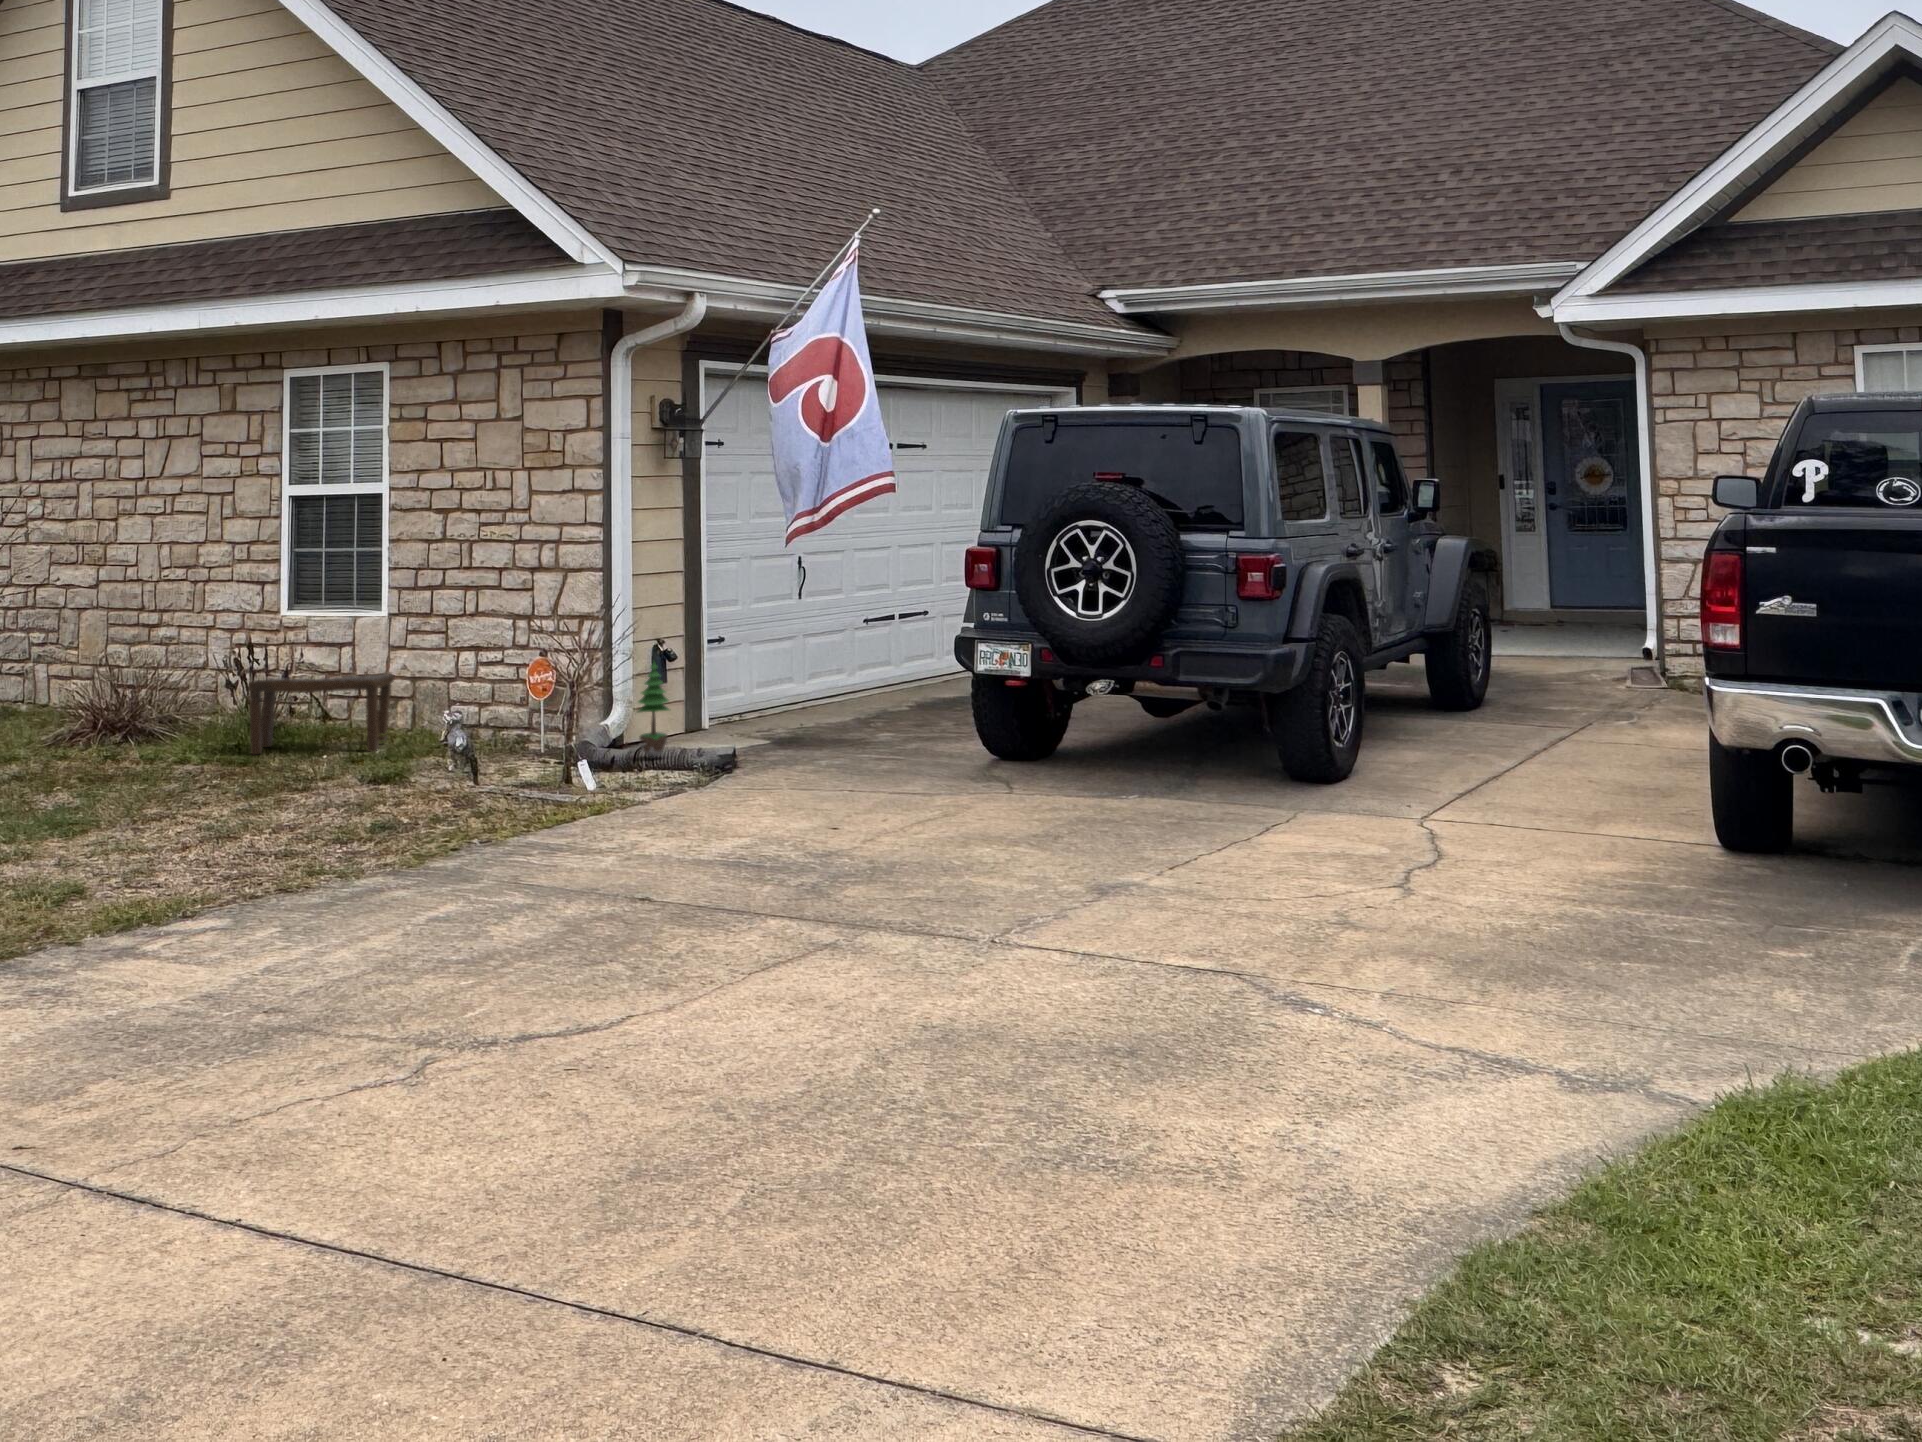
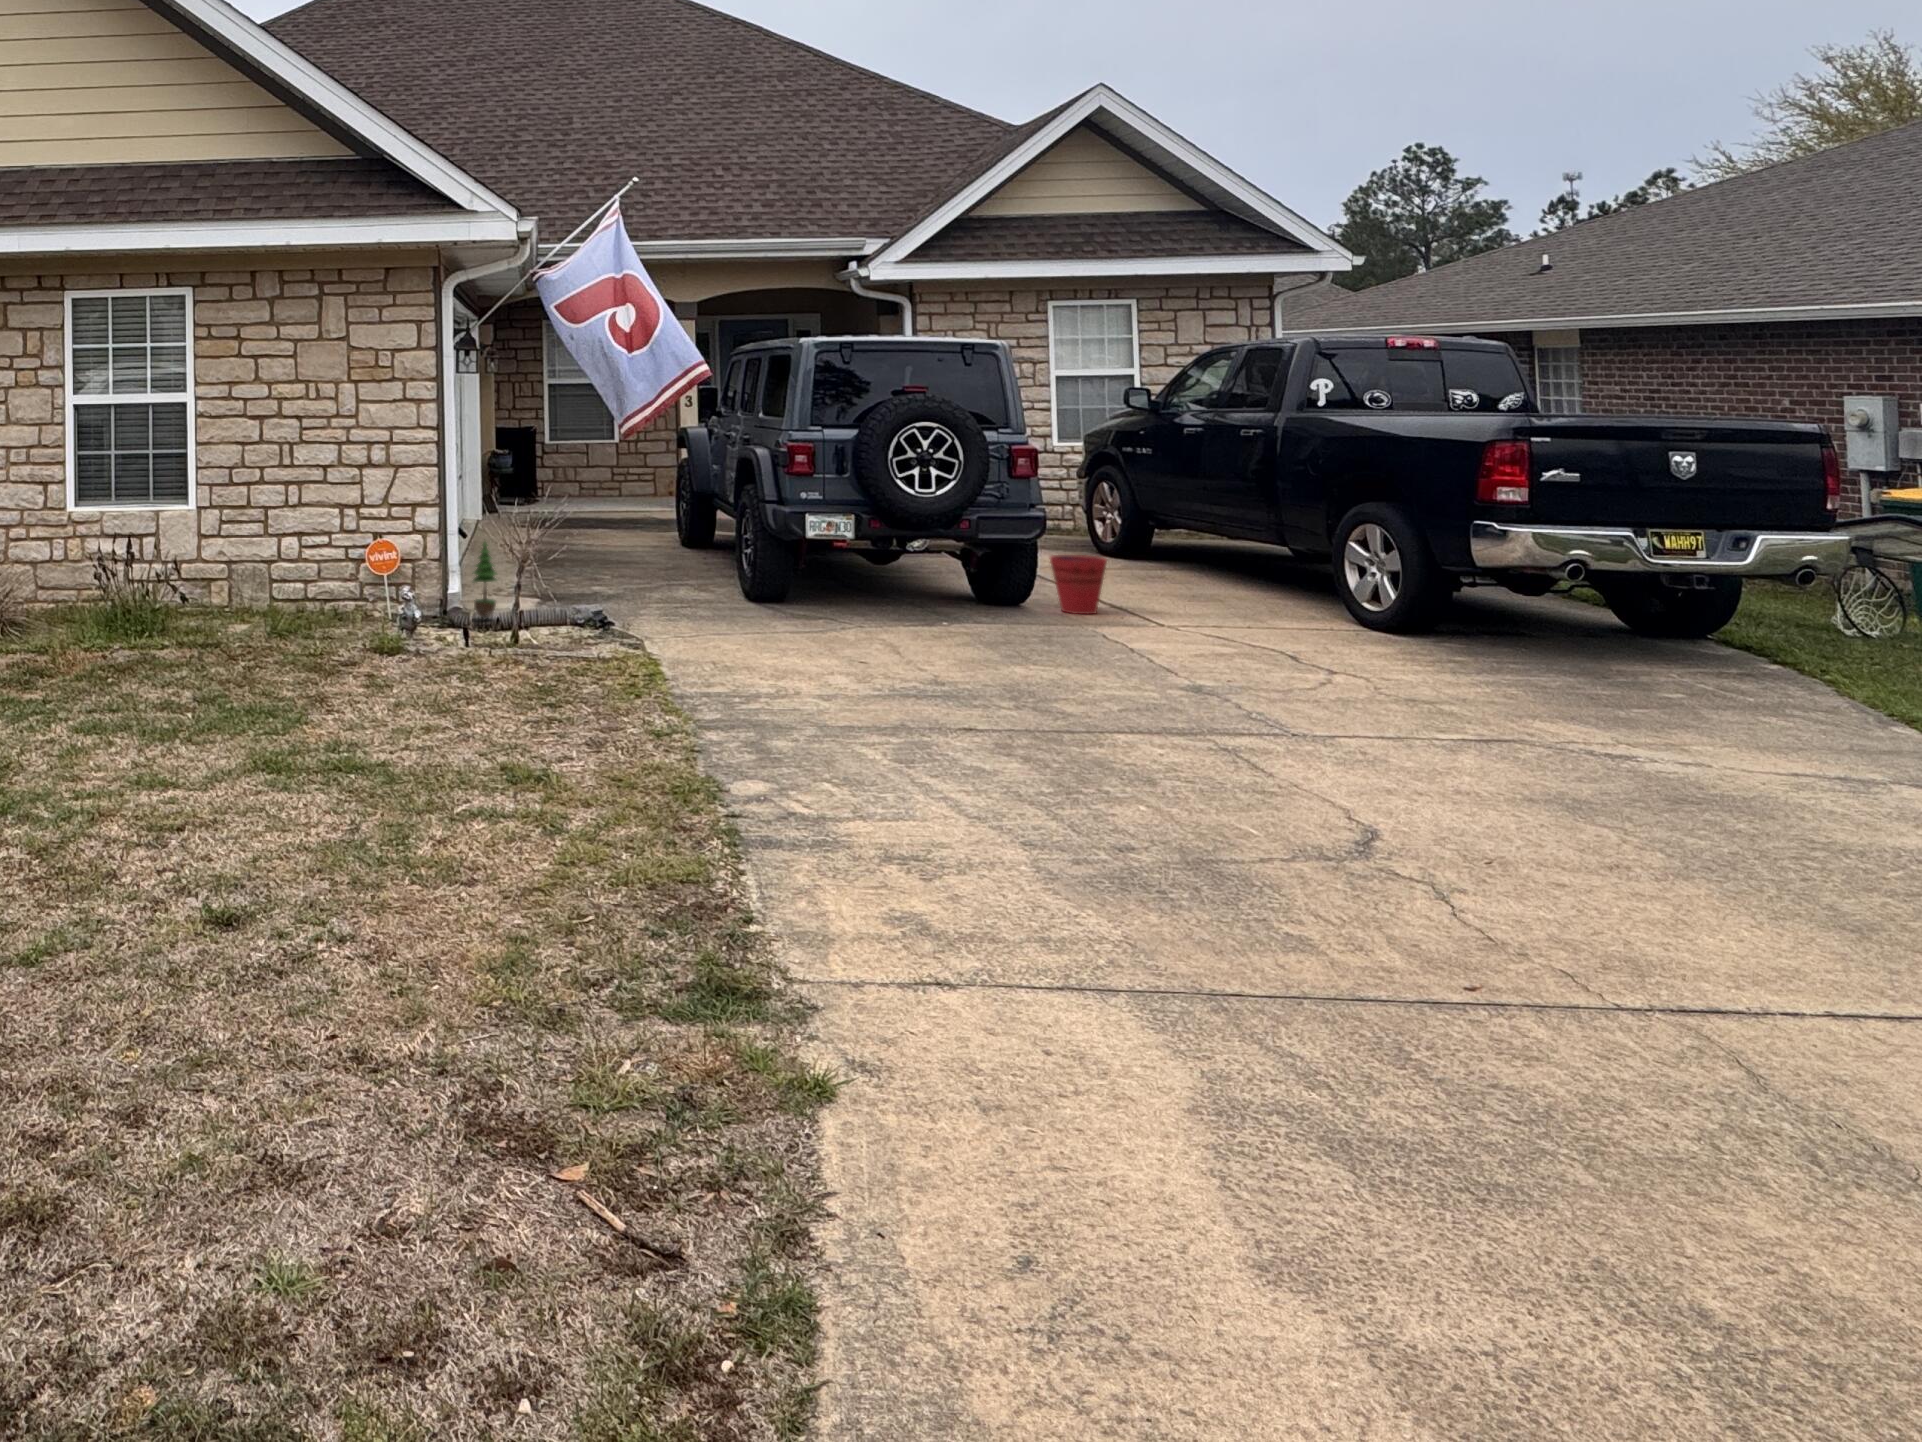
bench: present [248,674,394,755] -> none [102,559,224,635]
bucket: none [1346,706,1421,790] -> present [1049,555,1107,614]

